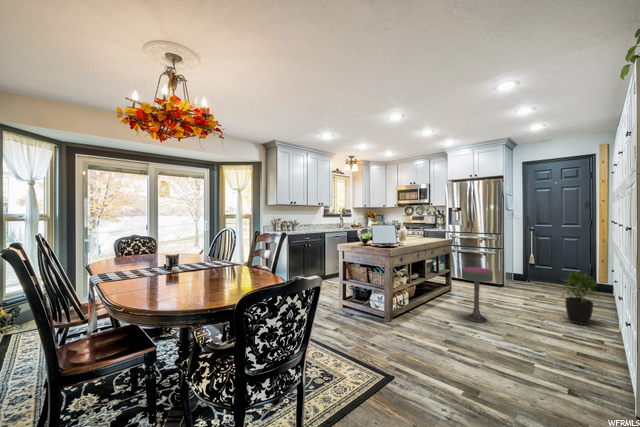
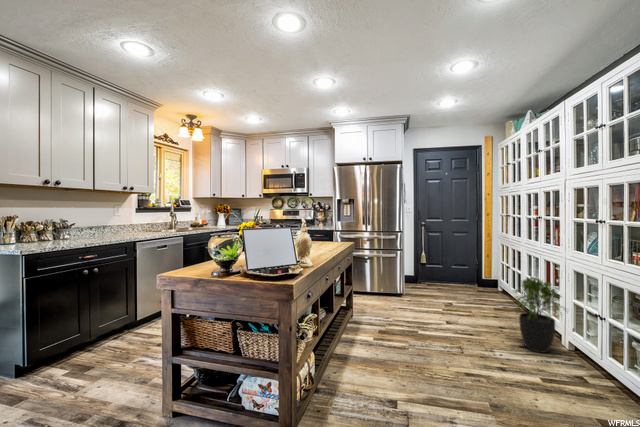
bar stool: present [462,267,493,322] -> none [408,287,459,390]

